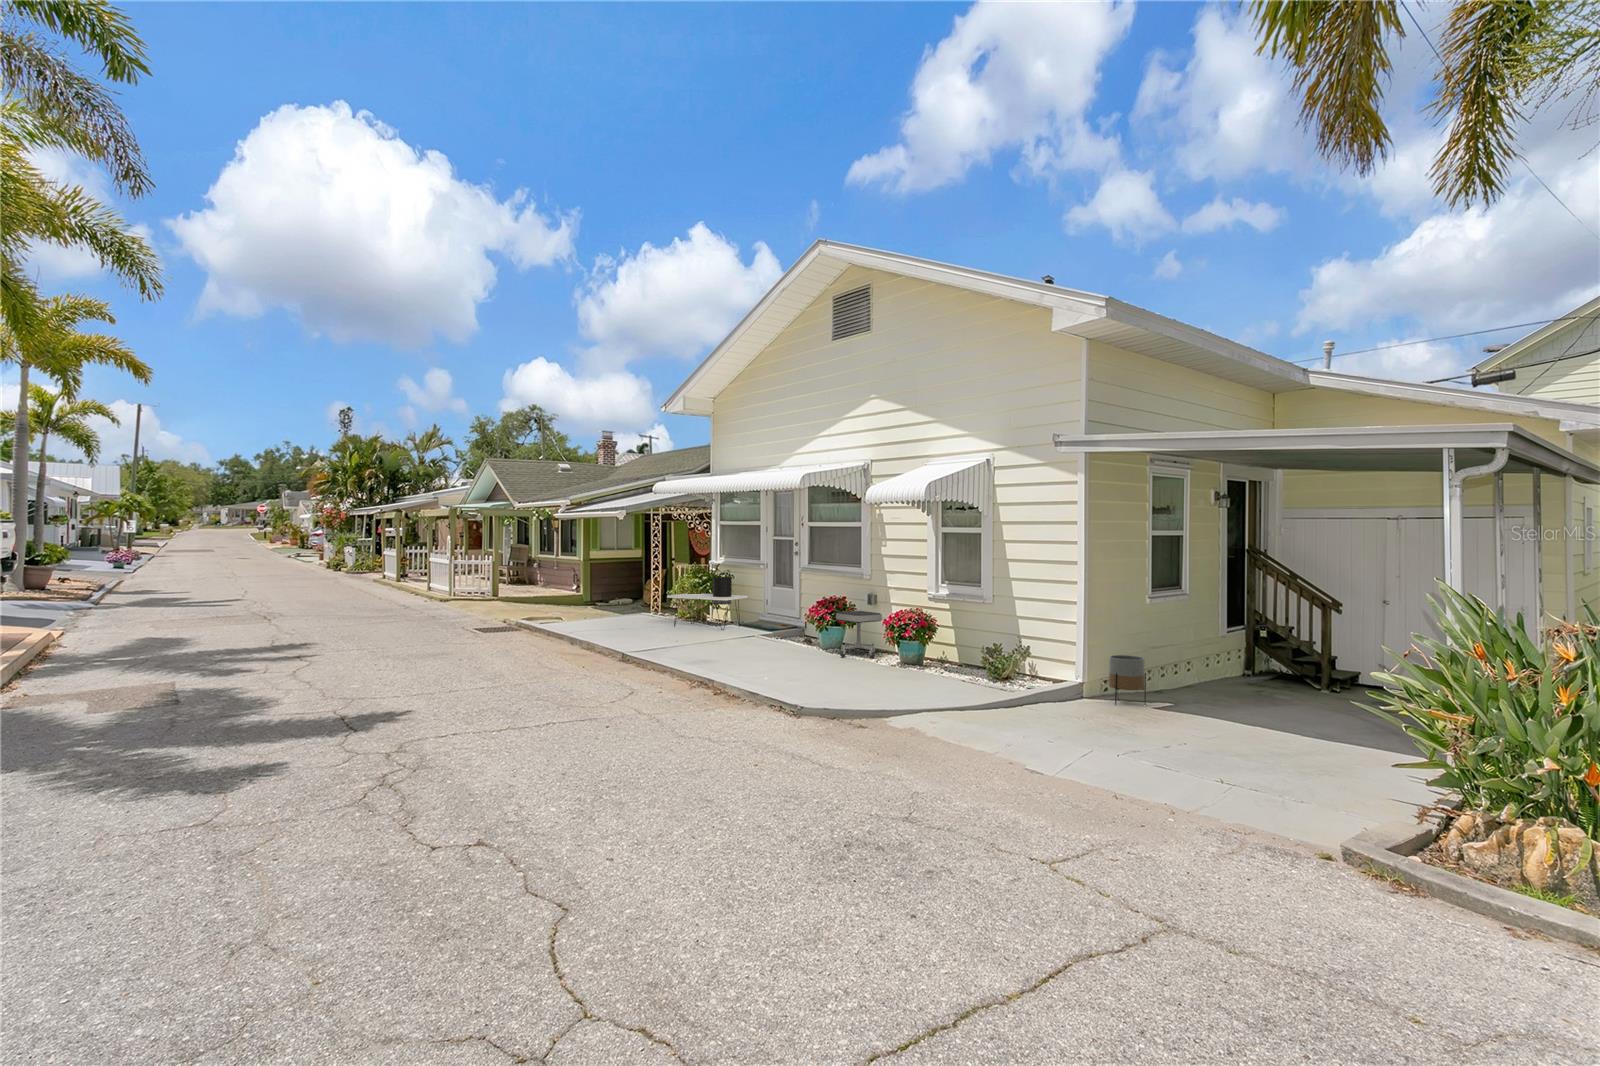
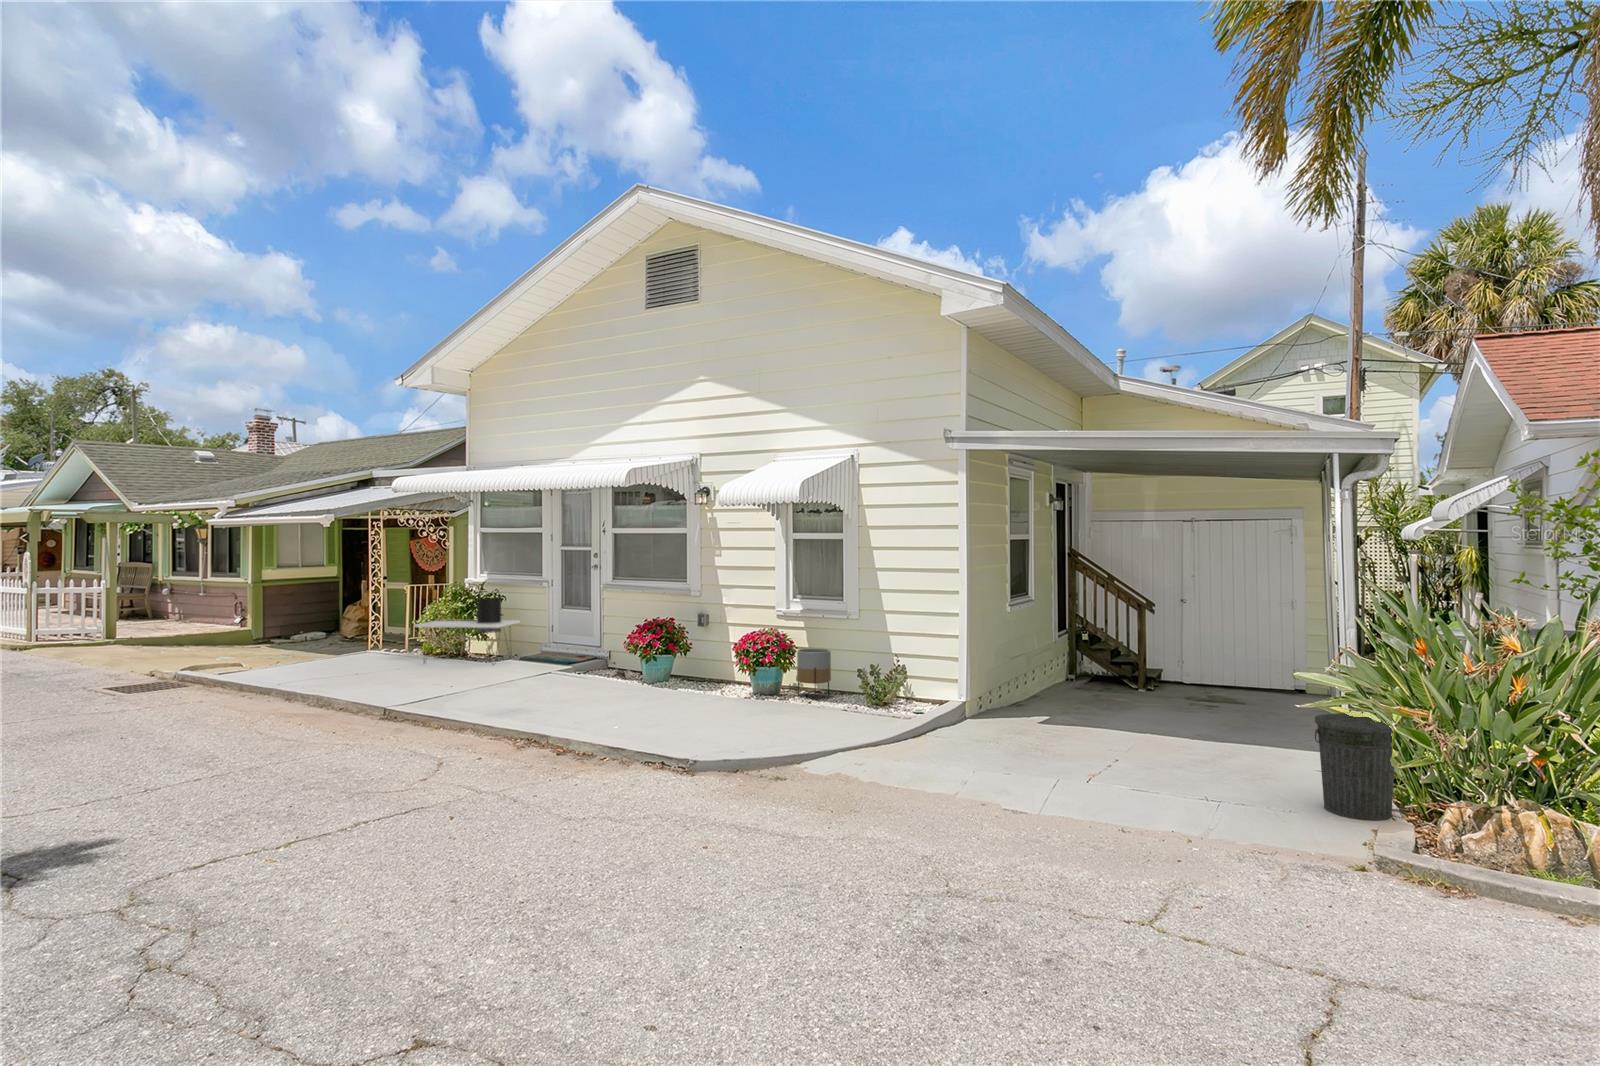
stool: present [836,611,882,658] -> none [664,633,718,689]
planter: present [1109,655,1146,705] -> present [797,648,831,700]
trash can: none [1336,706,1423,817] -> present [1315,710,1394,820]

